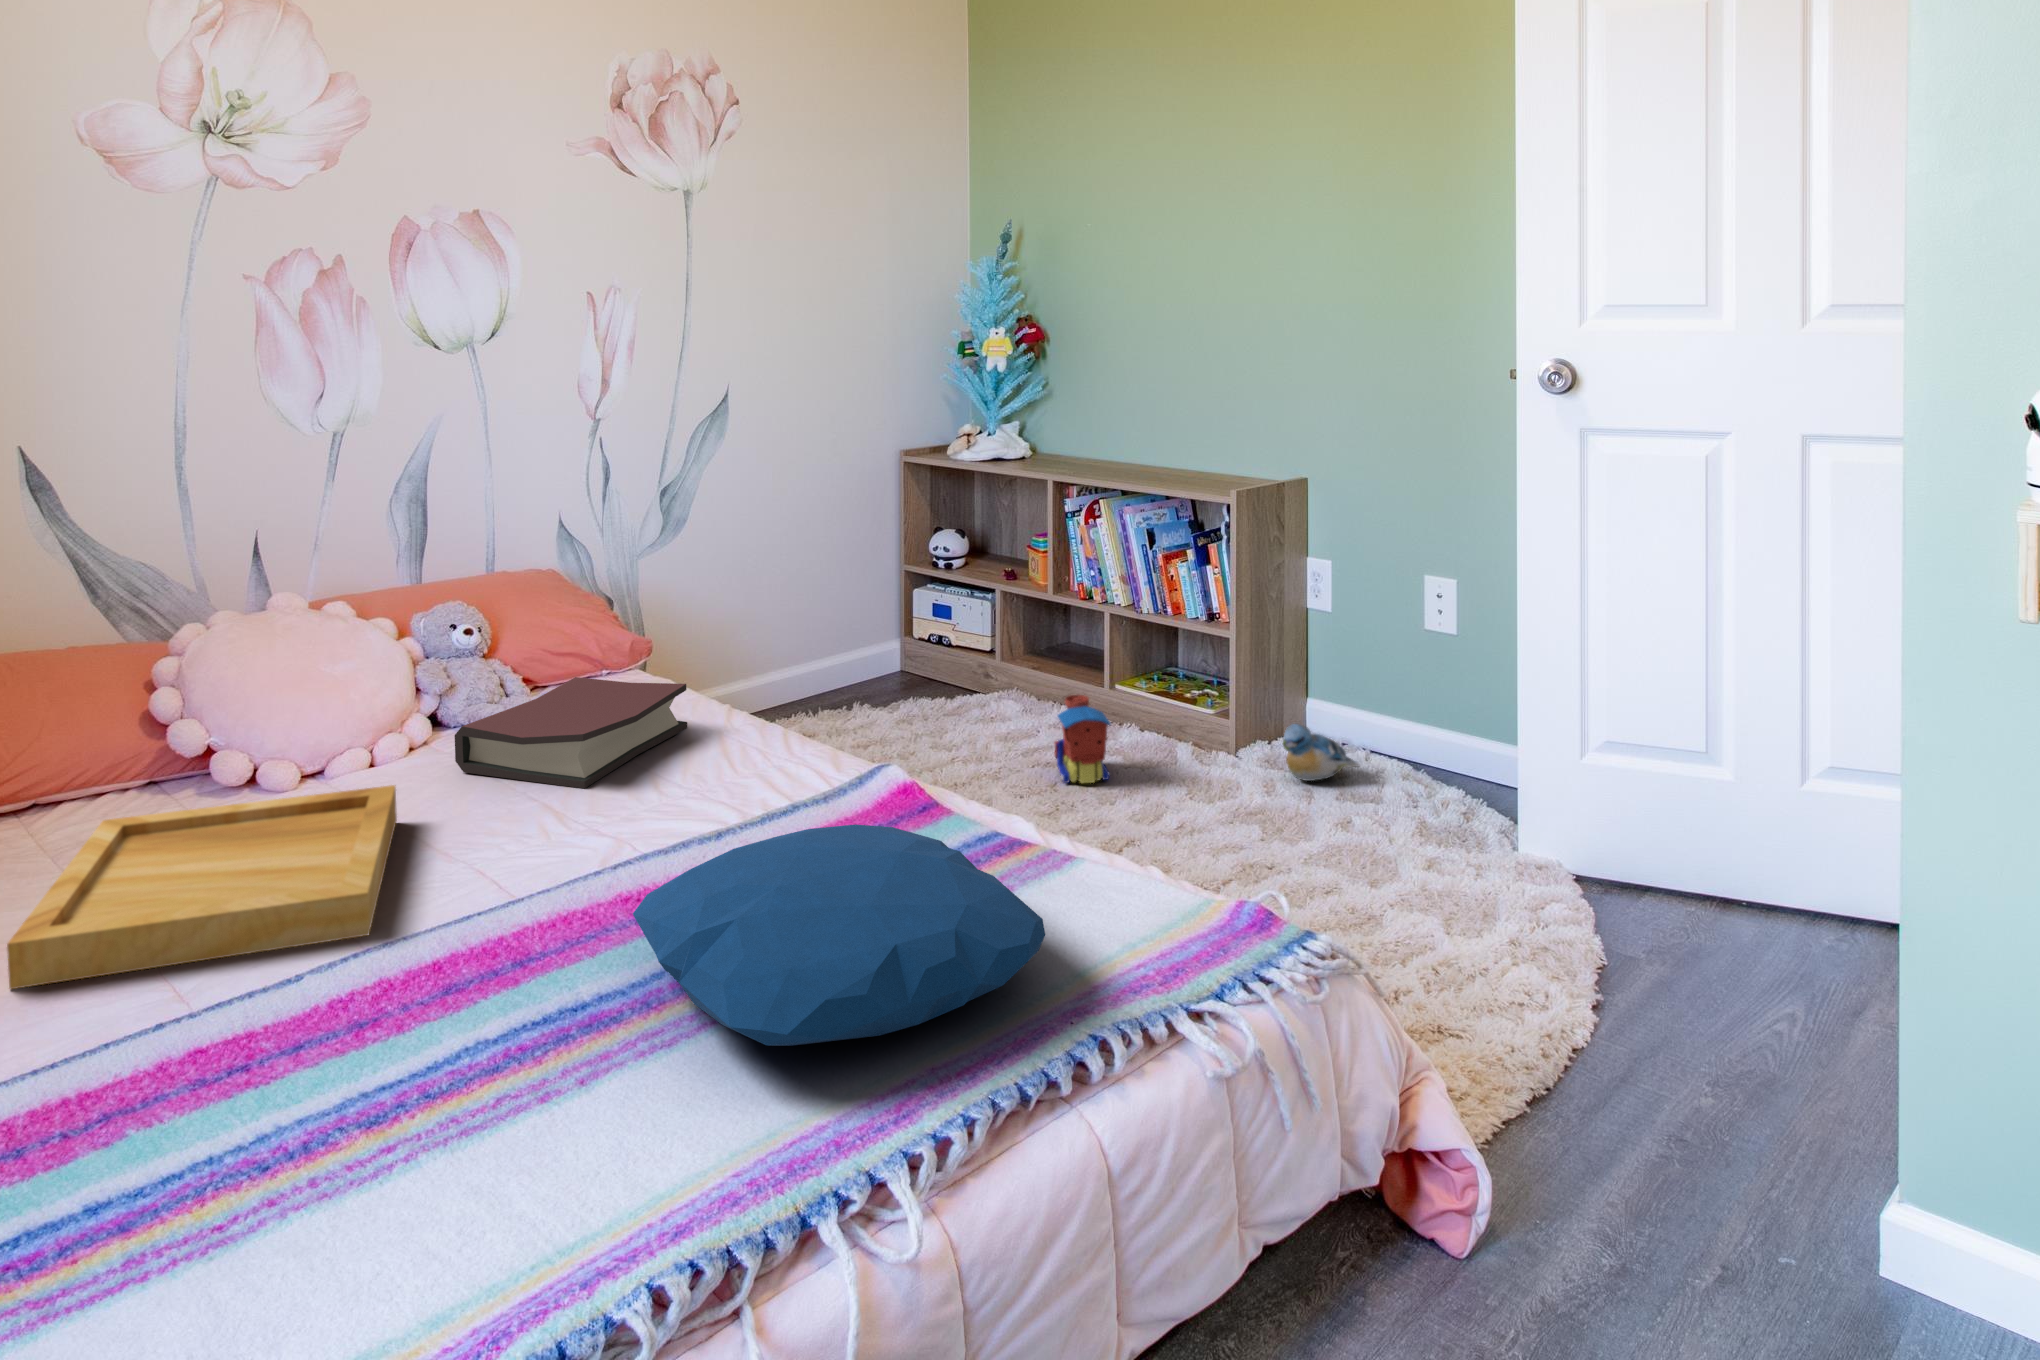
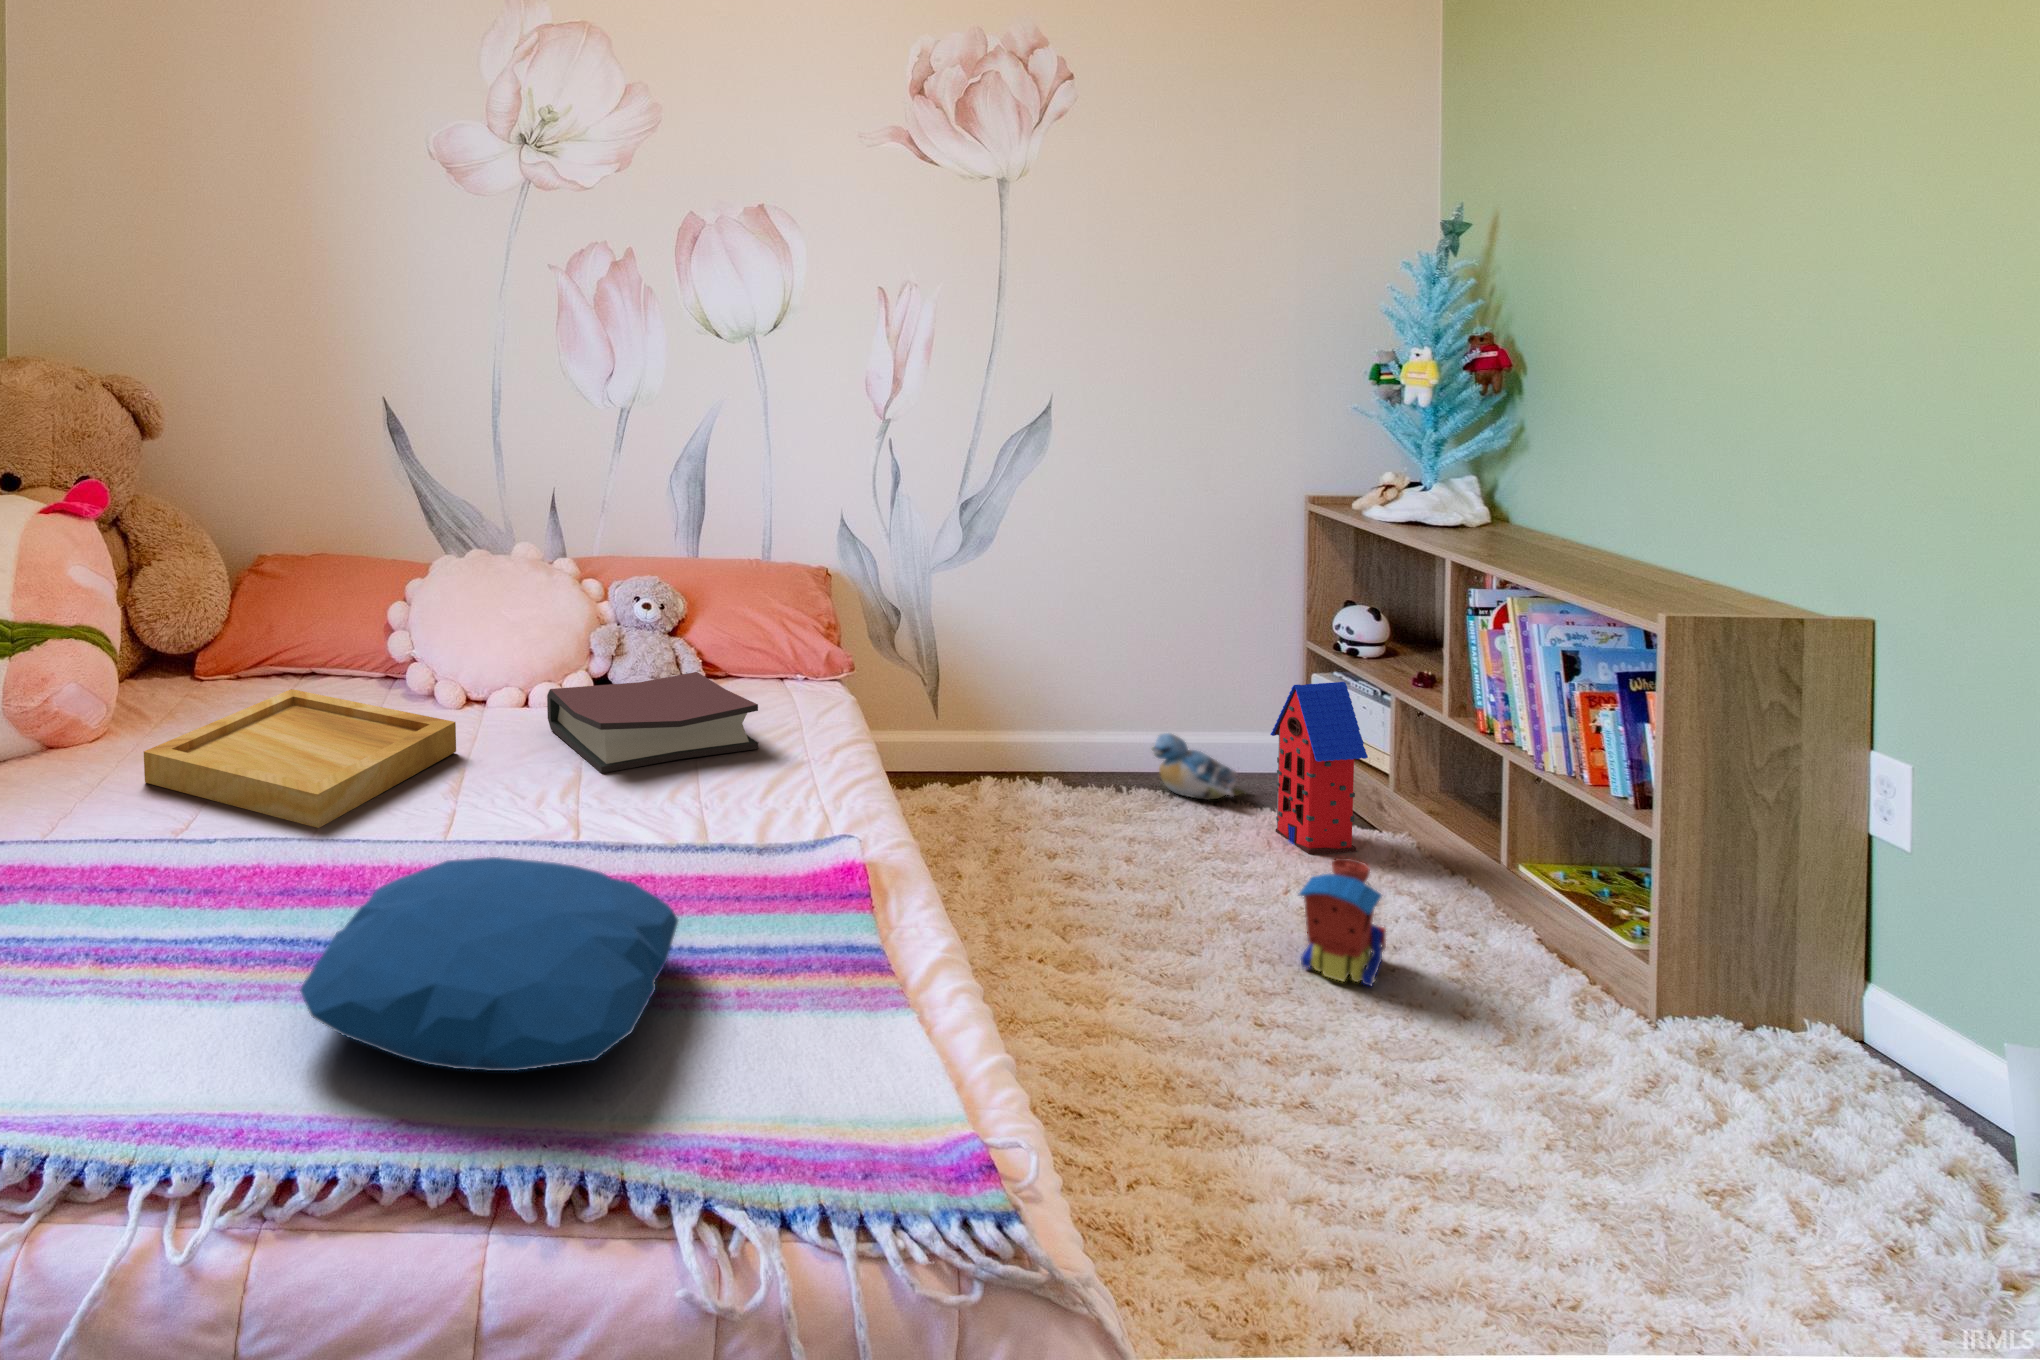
toy house: none [943,581,1012,718] -> present [1270,682,1368,854]
plush toy: present [1283,724,1359,781] -> present [1152,733,1245,800]

